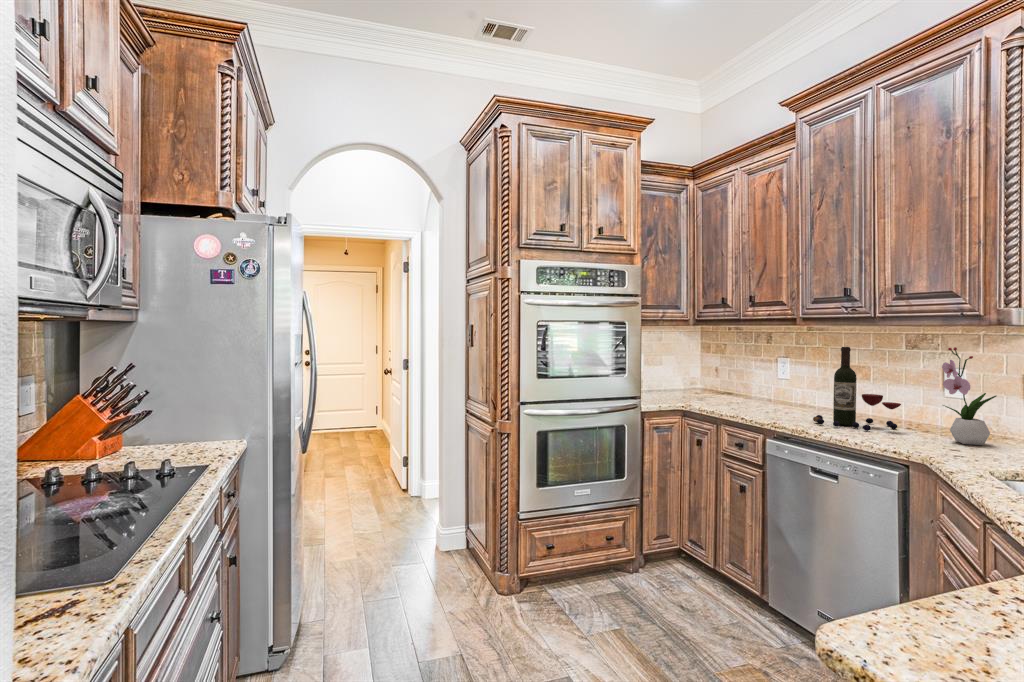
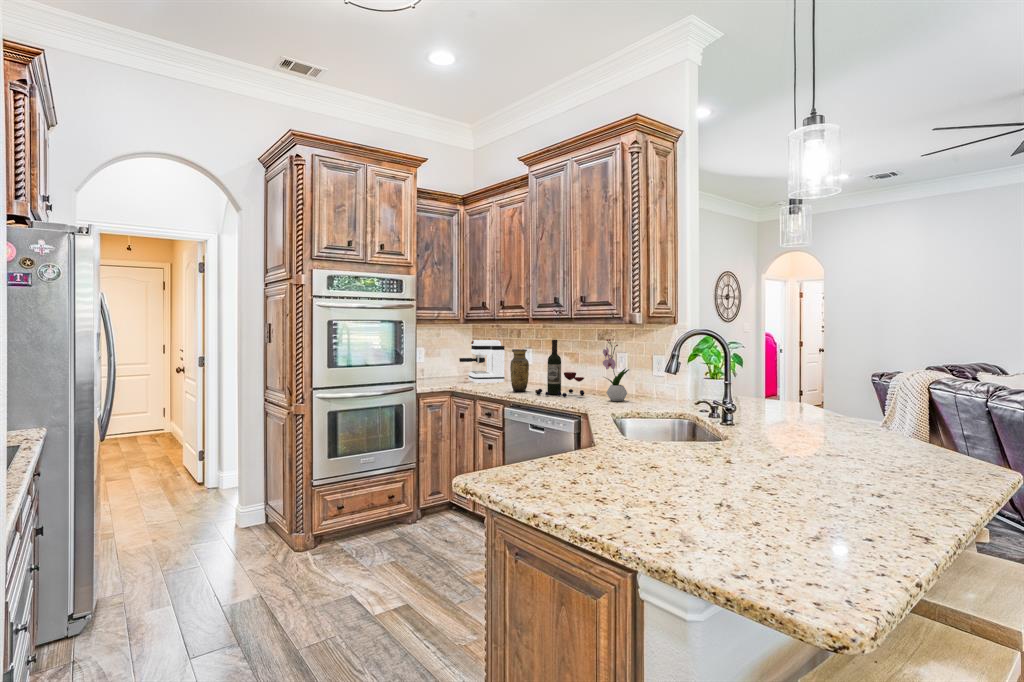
coffee maker: none [689,346,751,401] -> present [459,340,505,384]
vase: none [771,359,799,417] -> present [510,349,529,392]

